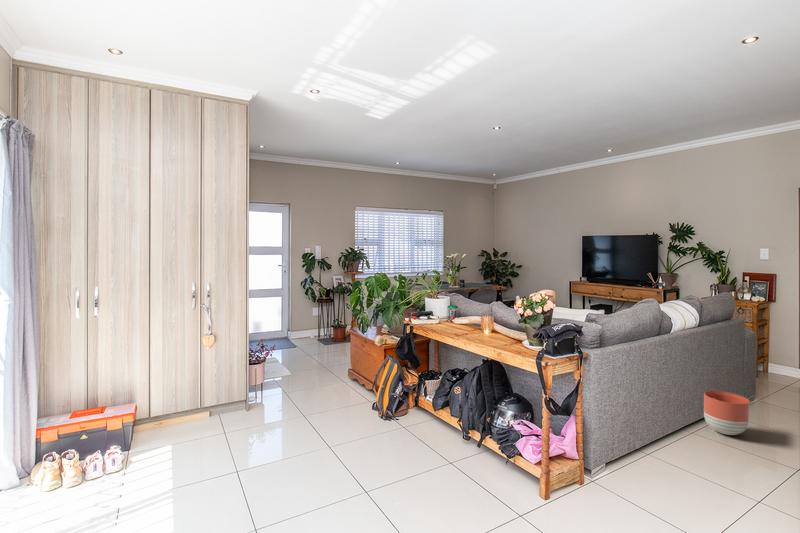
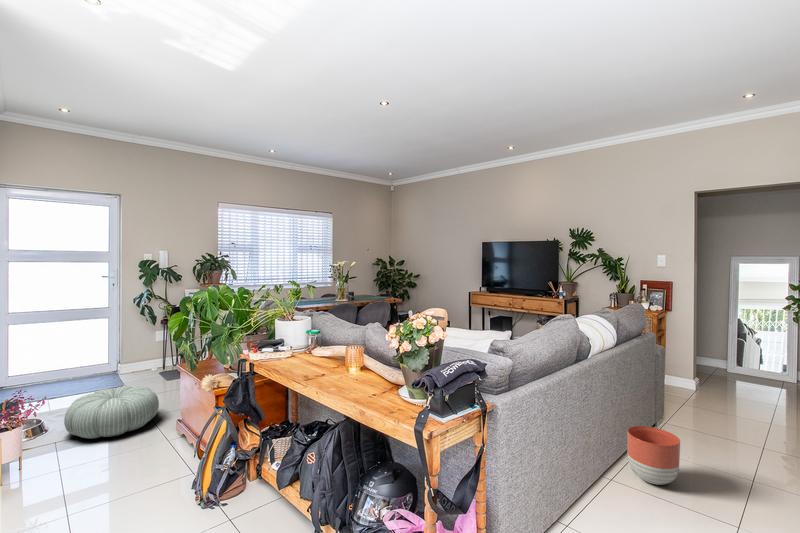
pouf: none [280,344,334,376] -> present [64,386,159,439]

